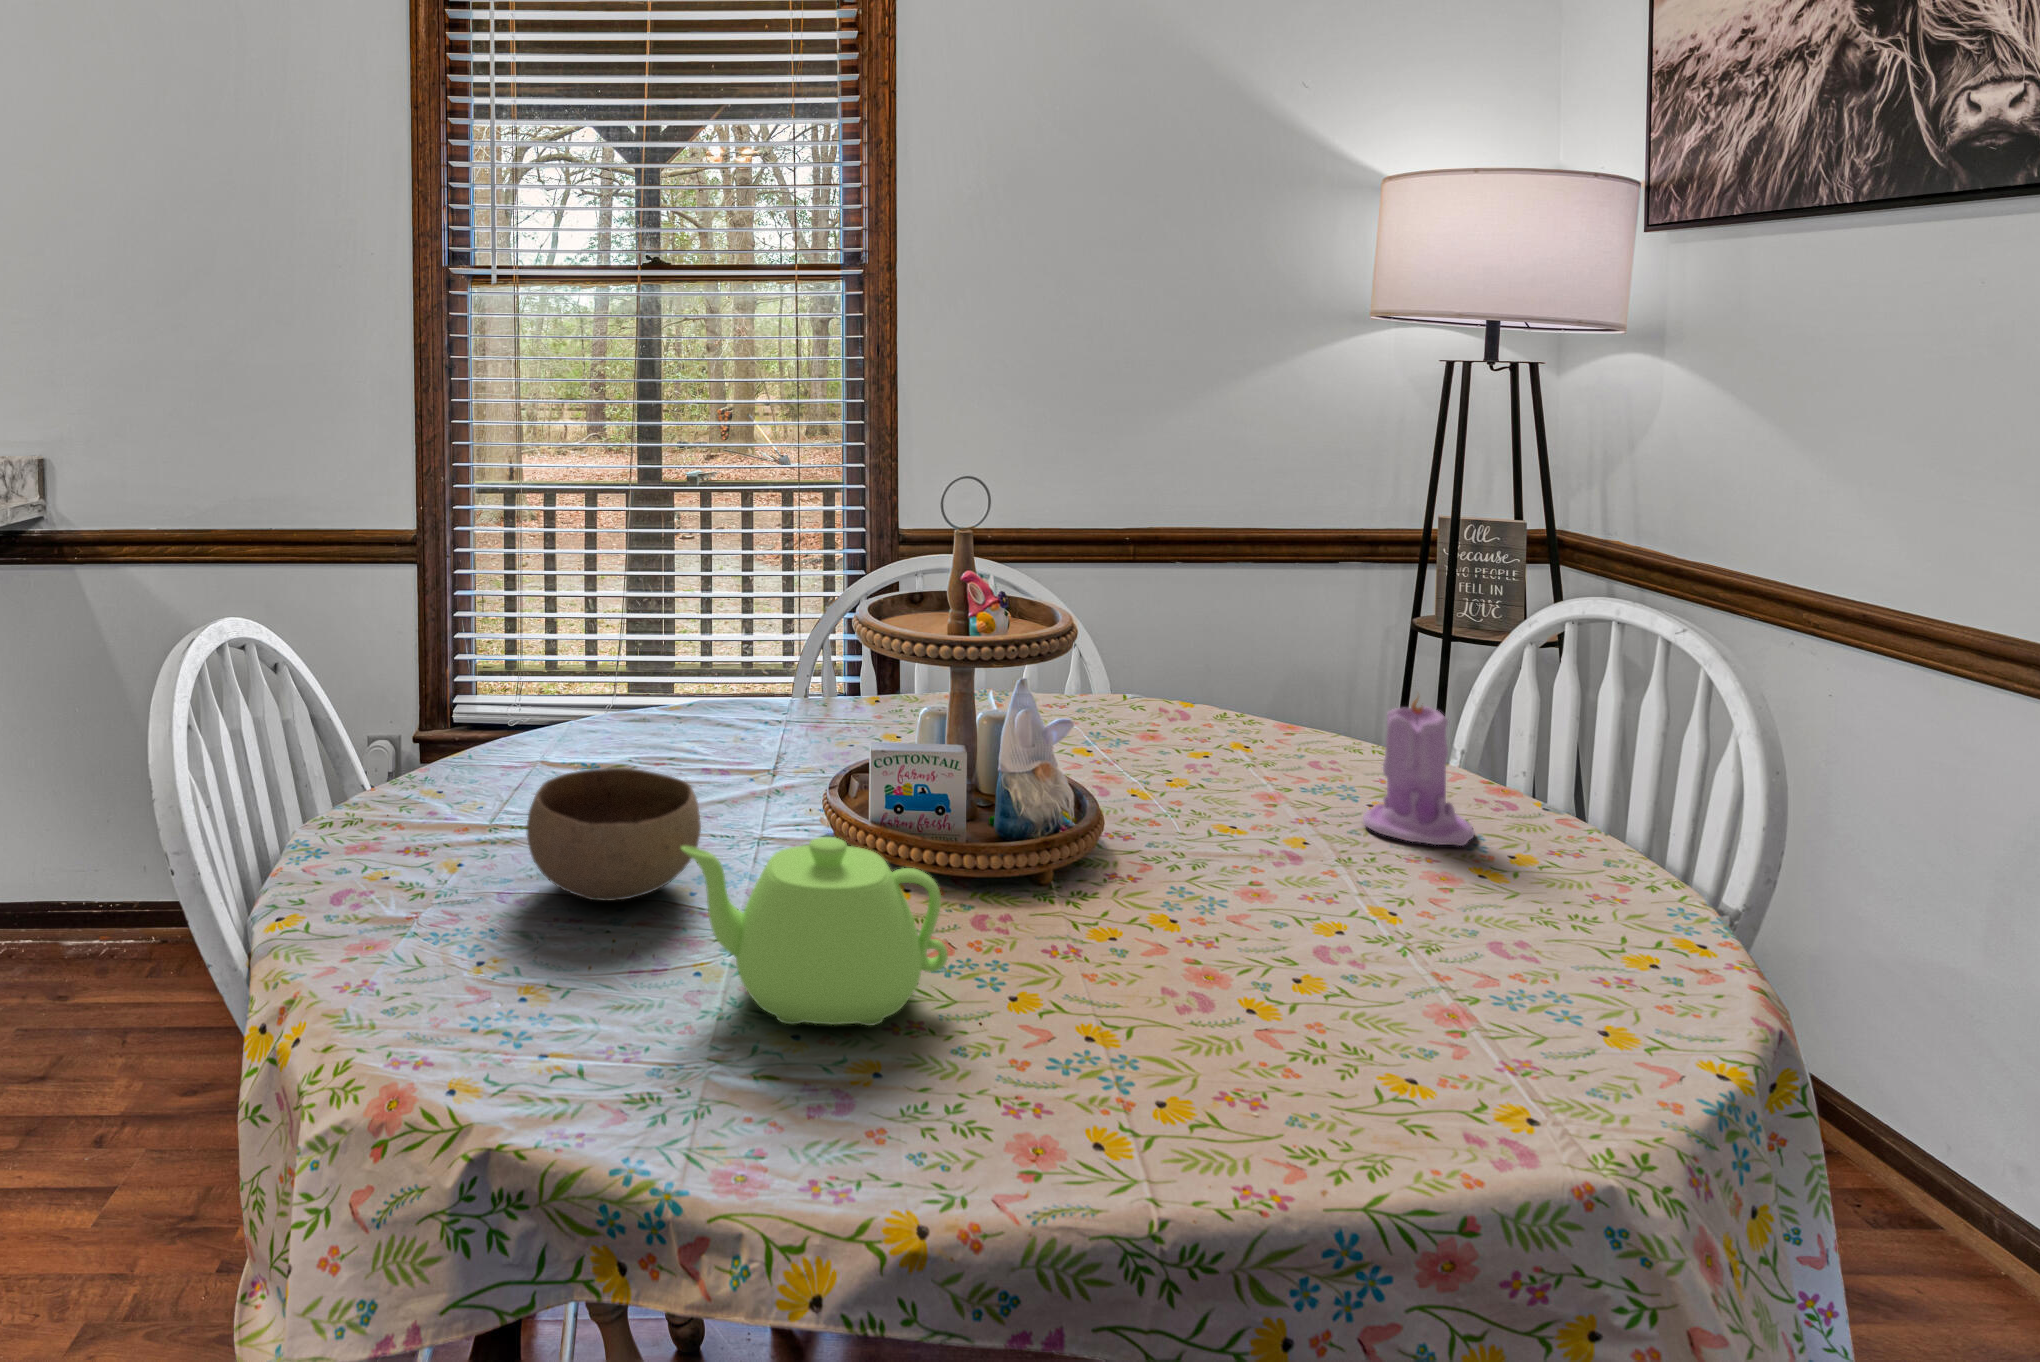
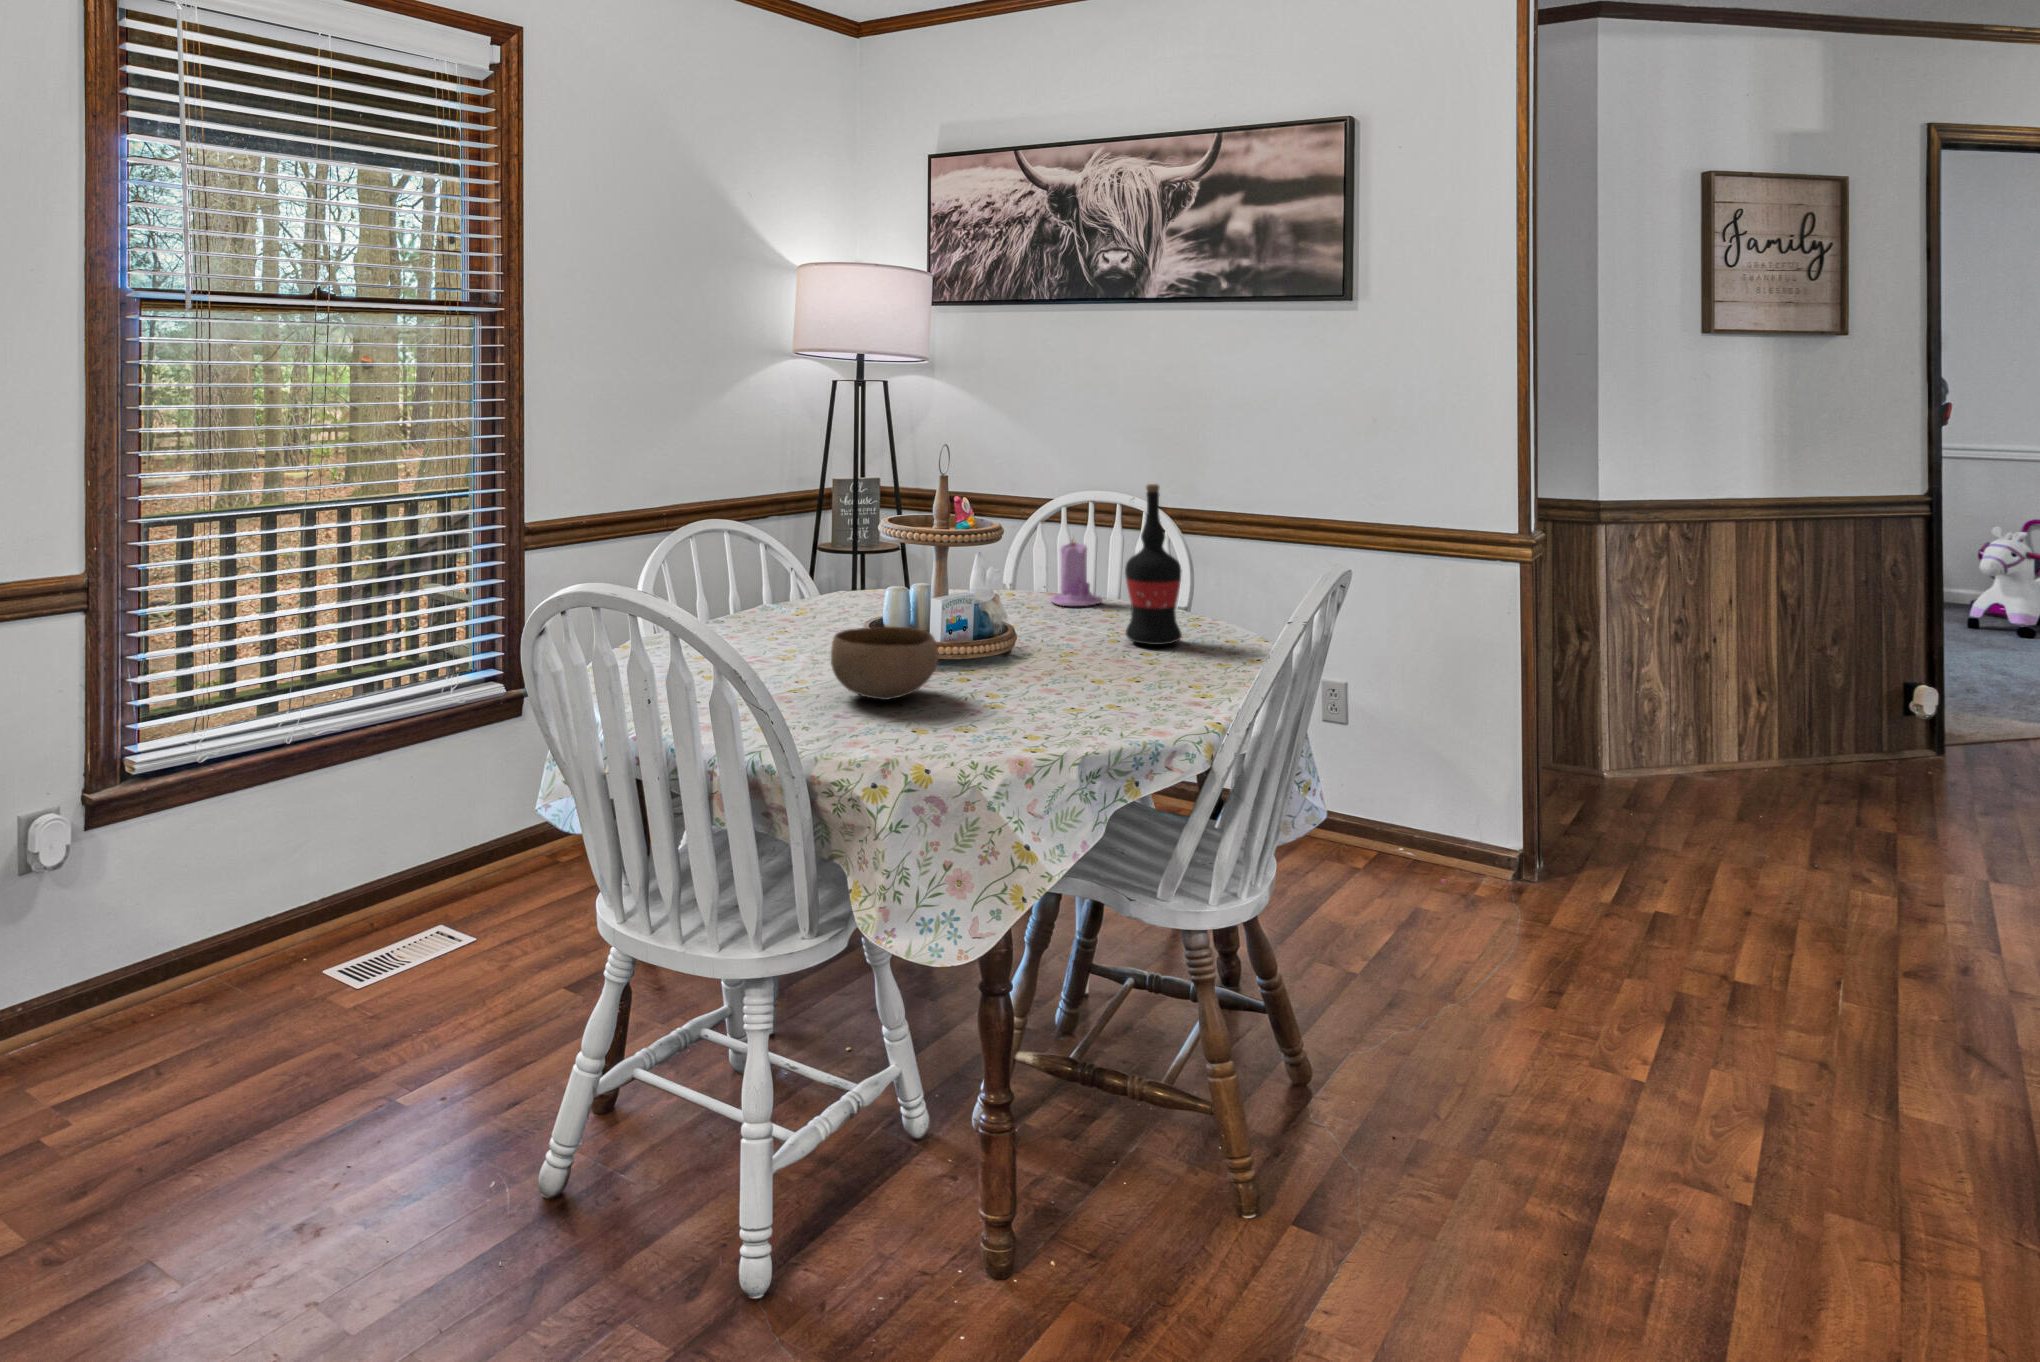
wine bottle: none [1236,619,1368,985] -> present [1125,484,1182,645]
teapot: present [681,837,948,1026] -> none [1017,610,1114,701]

